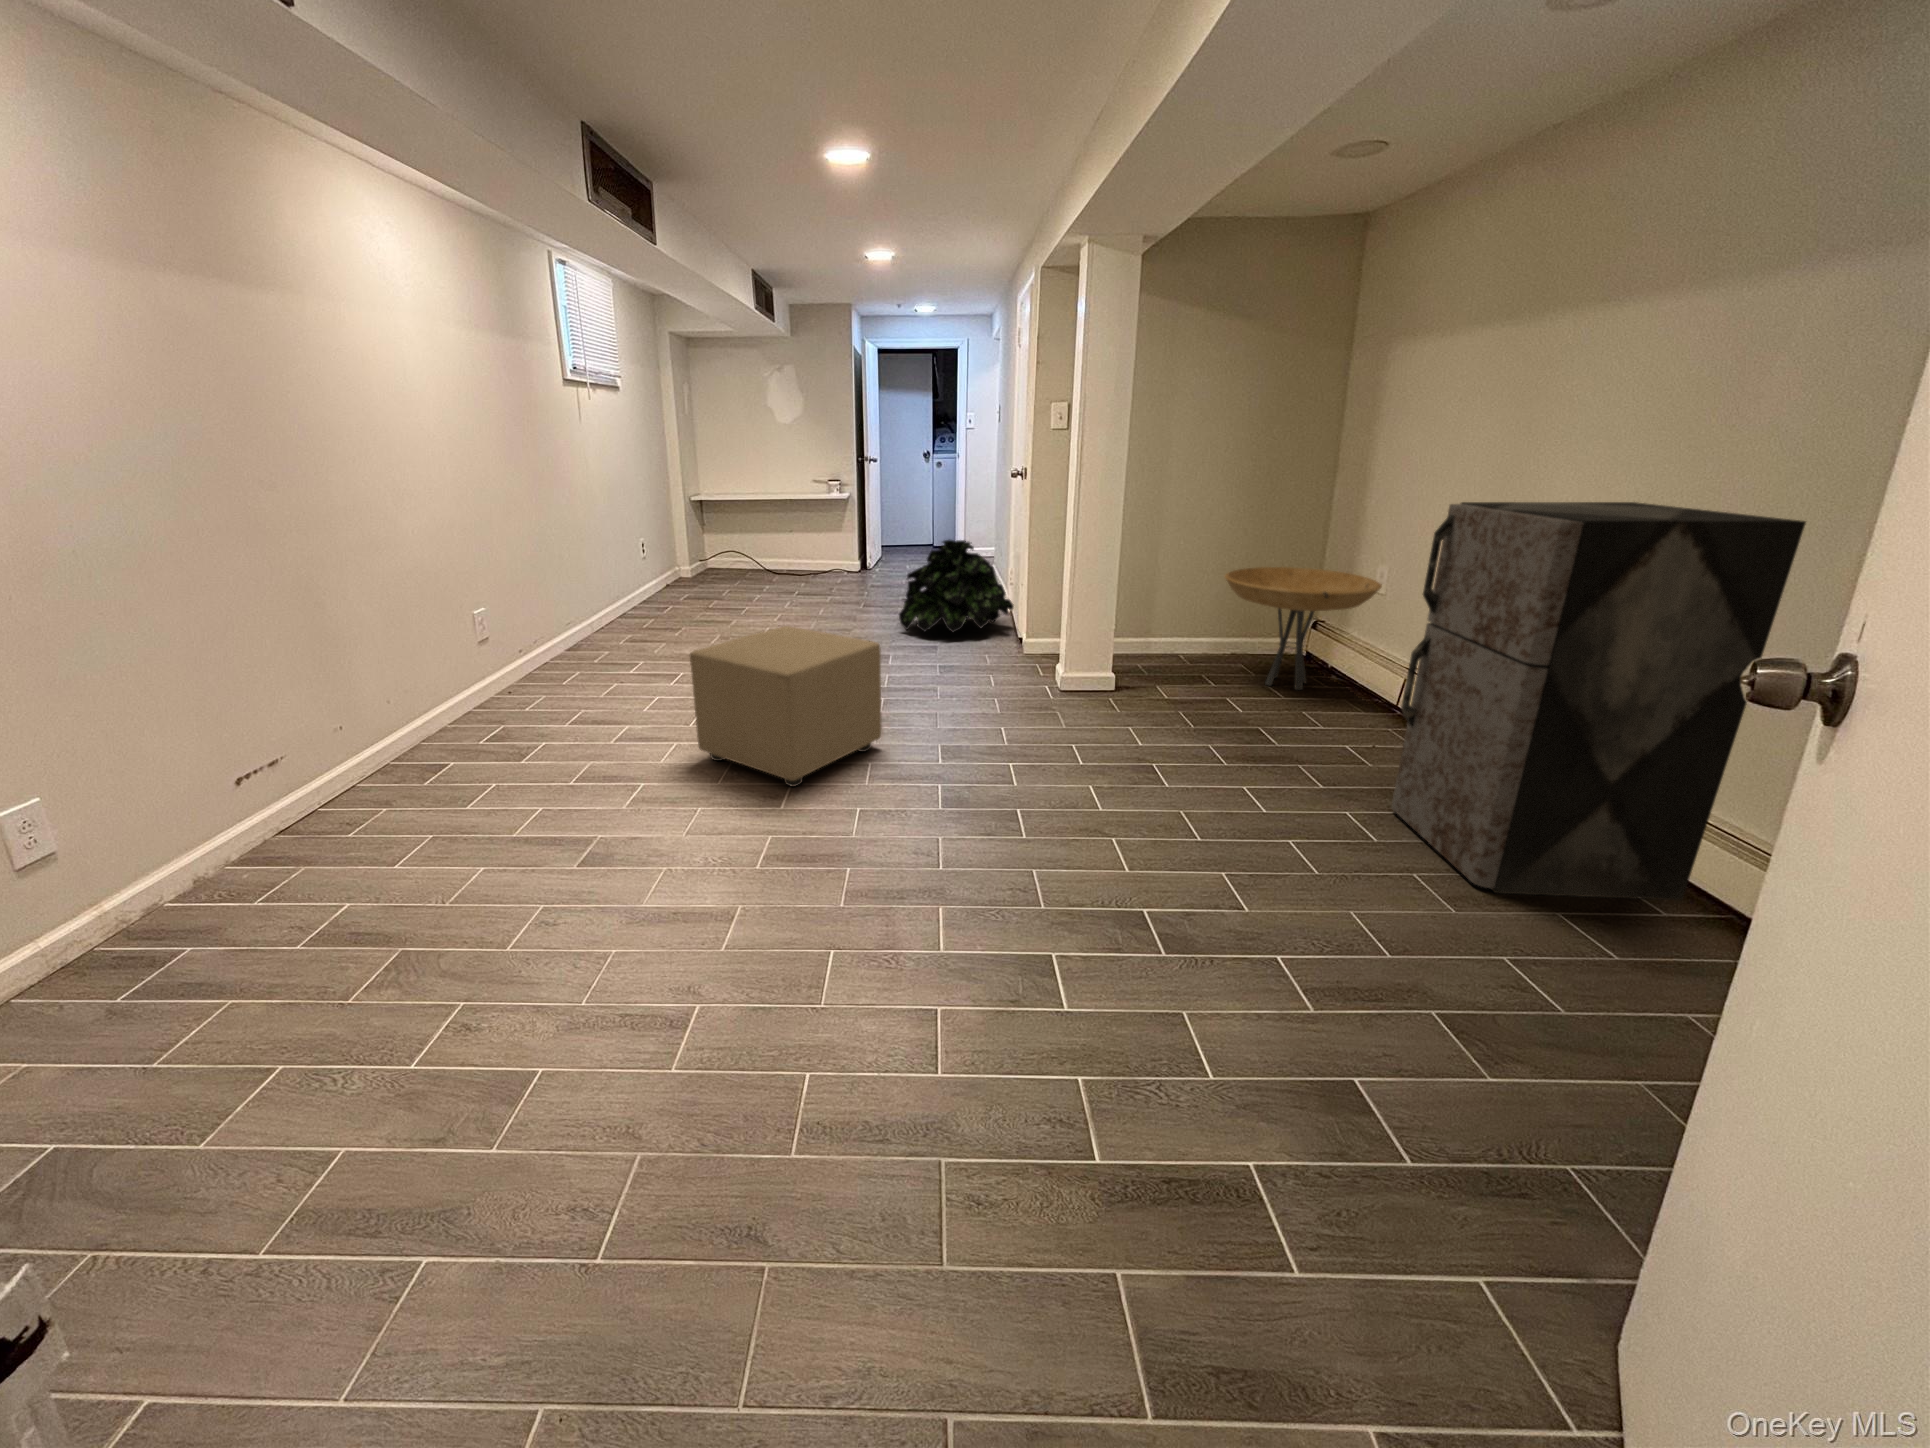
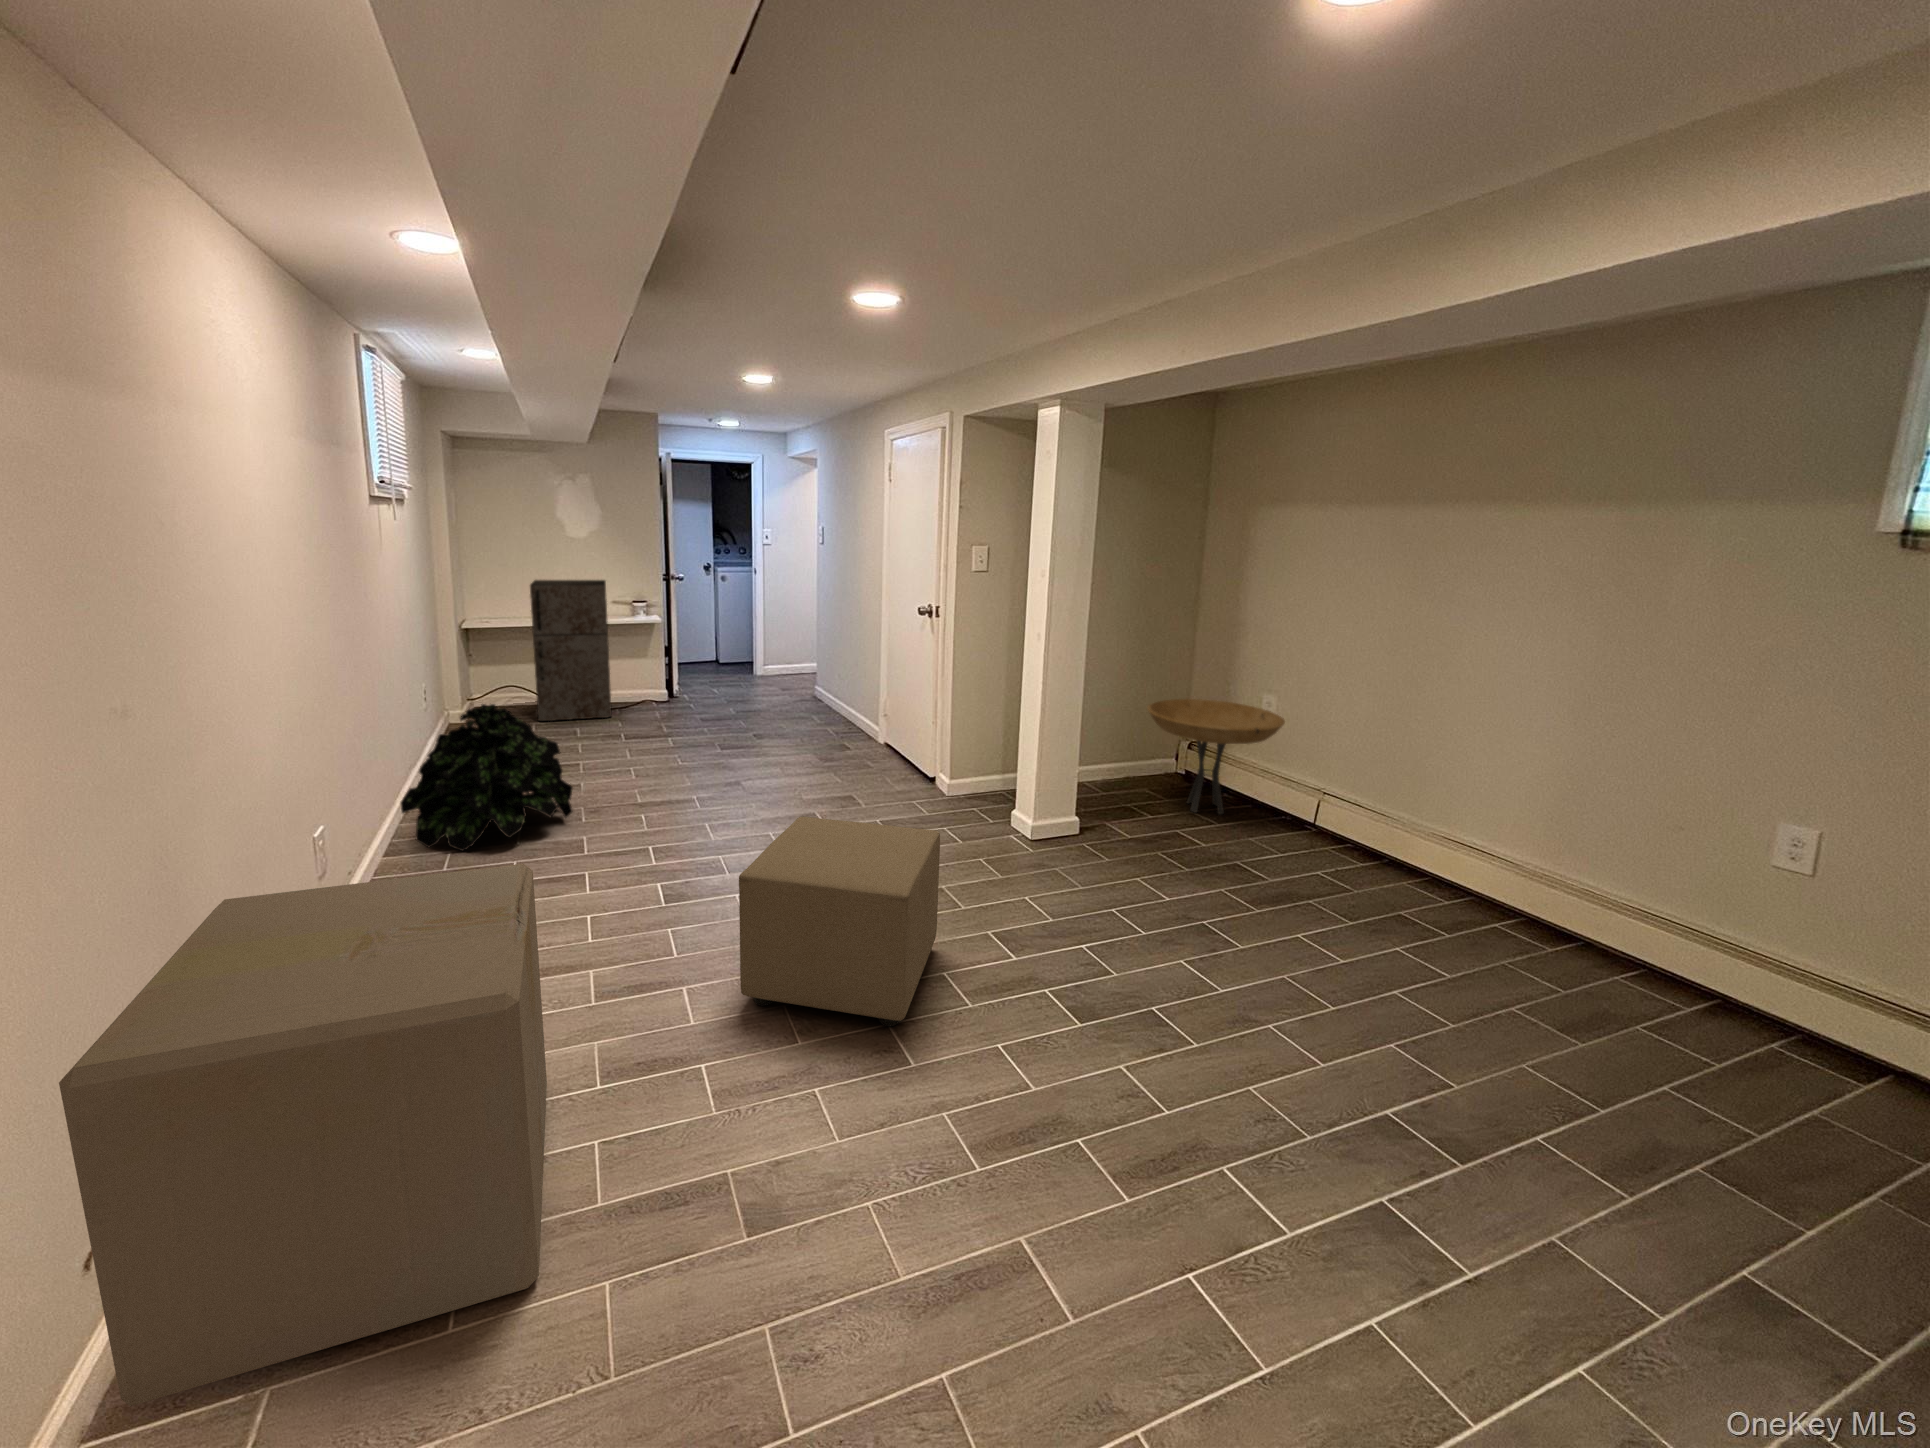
storage cabinet: present [1391,502,1806,900] -> present [530,580,612,721]
potted plant: present [899,540,1014,632] -> present [401,704,573,851]
cardboard box: none [189,613,541,862] -> present [59,864,547,1406]

